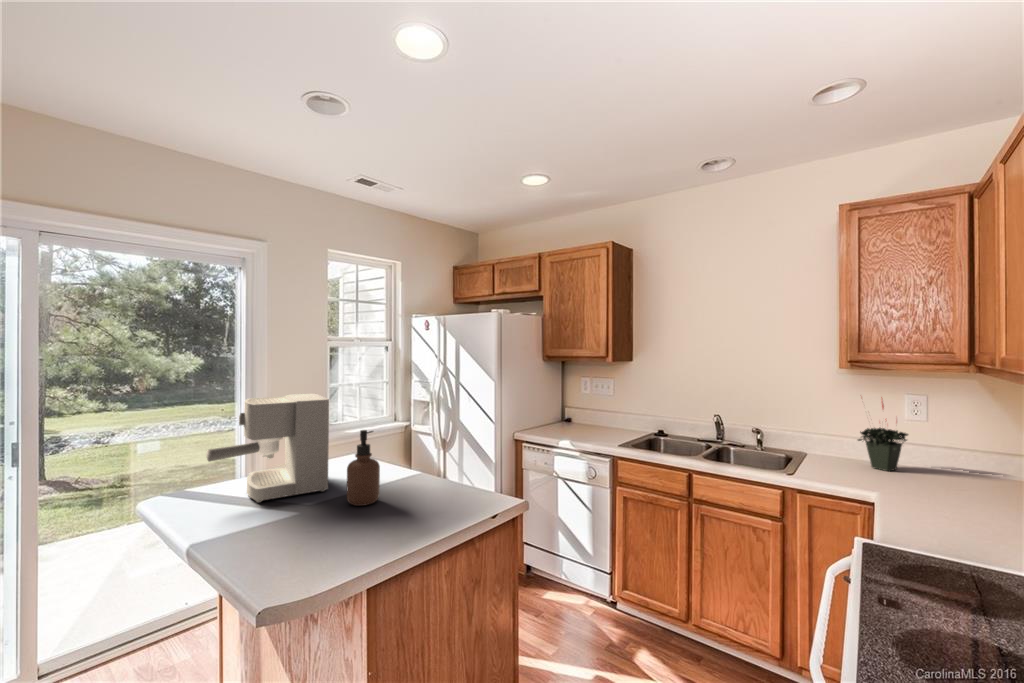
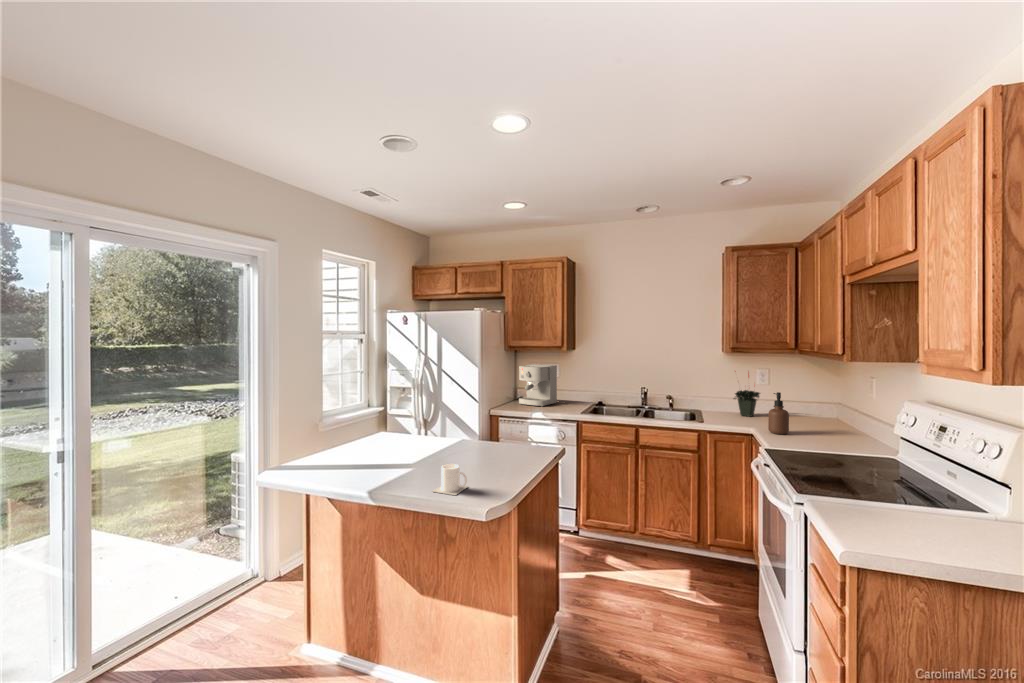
coffee maker: present [207,394,329,503] -> present [519,364,557,407]
soap dispenser: present [347,430,380,506] -> present [768,392,789,434]
mug: none [229,516,286,567] -> present [433,464,467,495]

